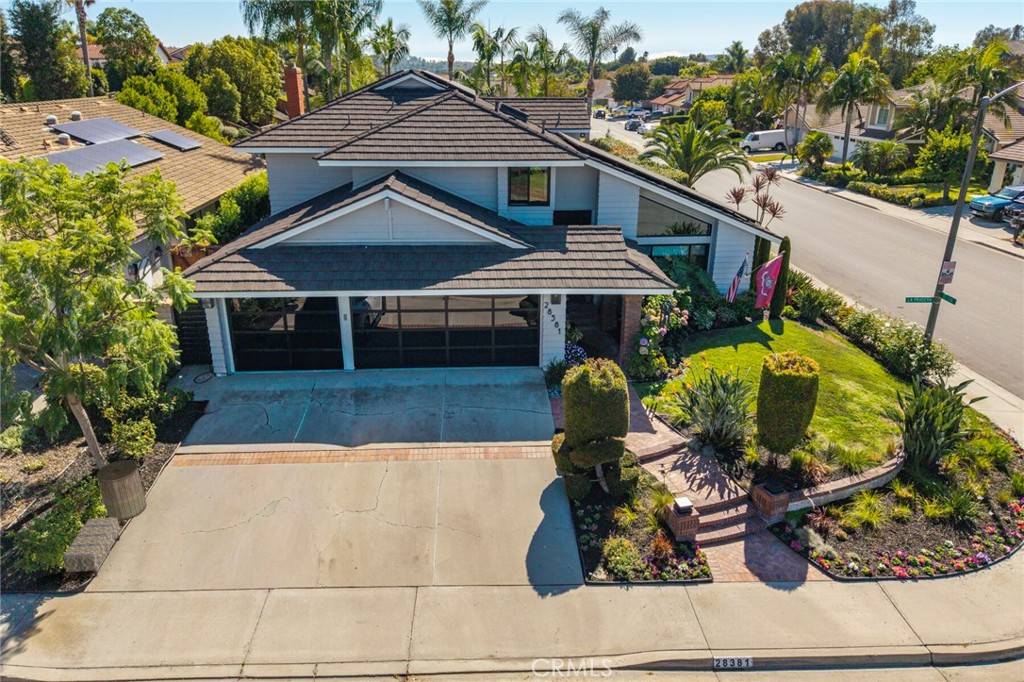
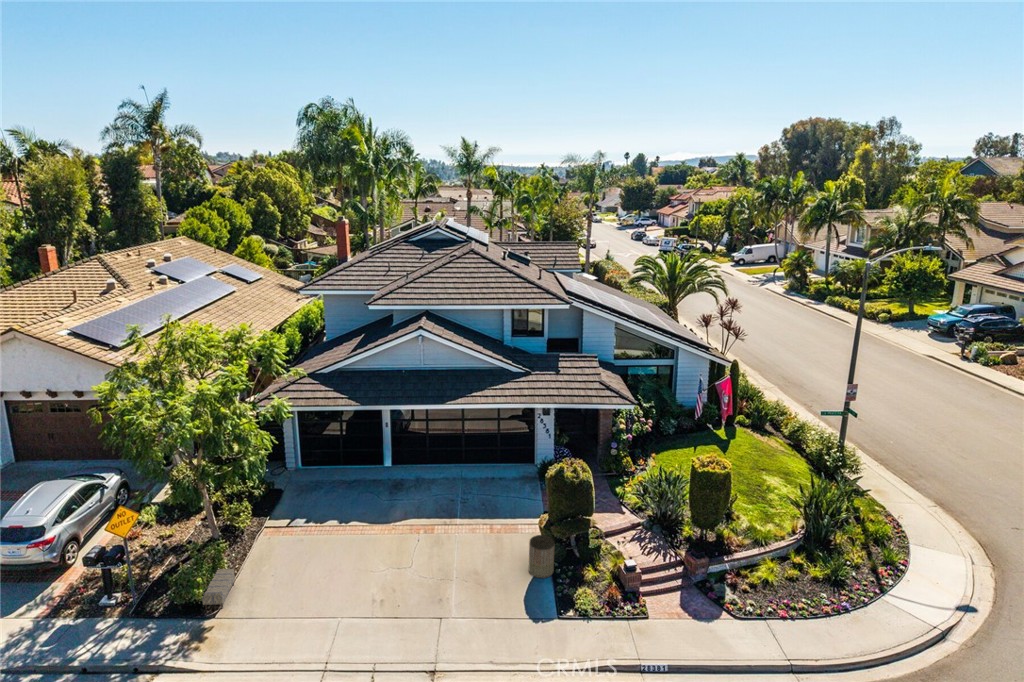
trash can: present [96,460,146,521] -> present [529,535,555,578]

